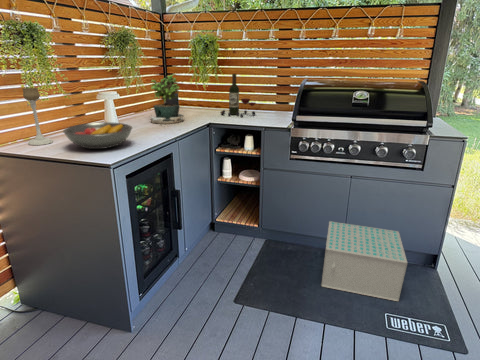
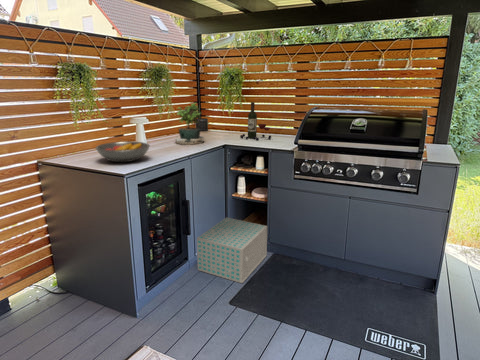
candle holder: present [23,88,53,145] -> none [70,113,91,158]
storage box: present [322,222,407,301] -> present [197,218,267,283]

